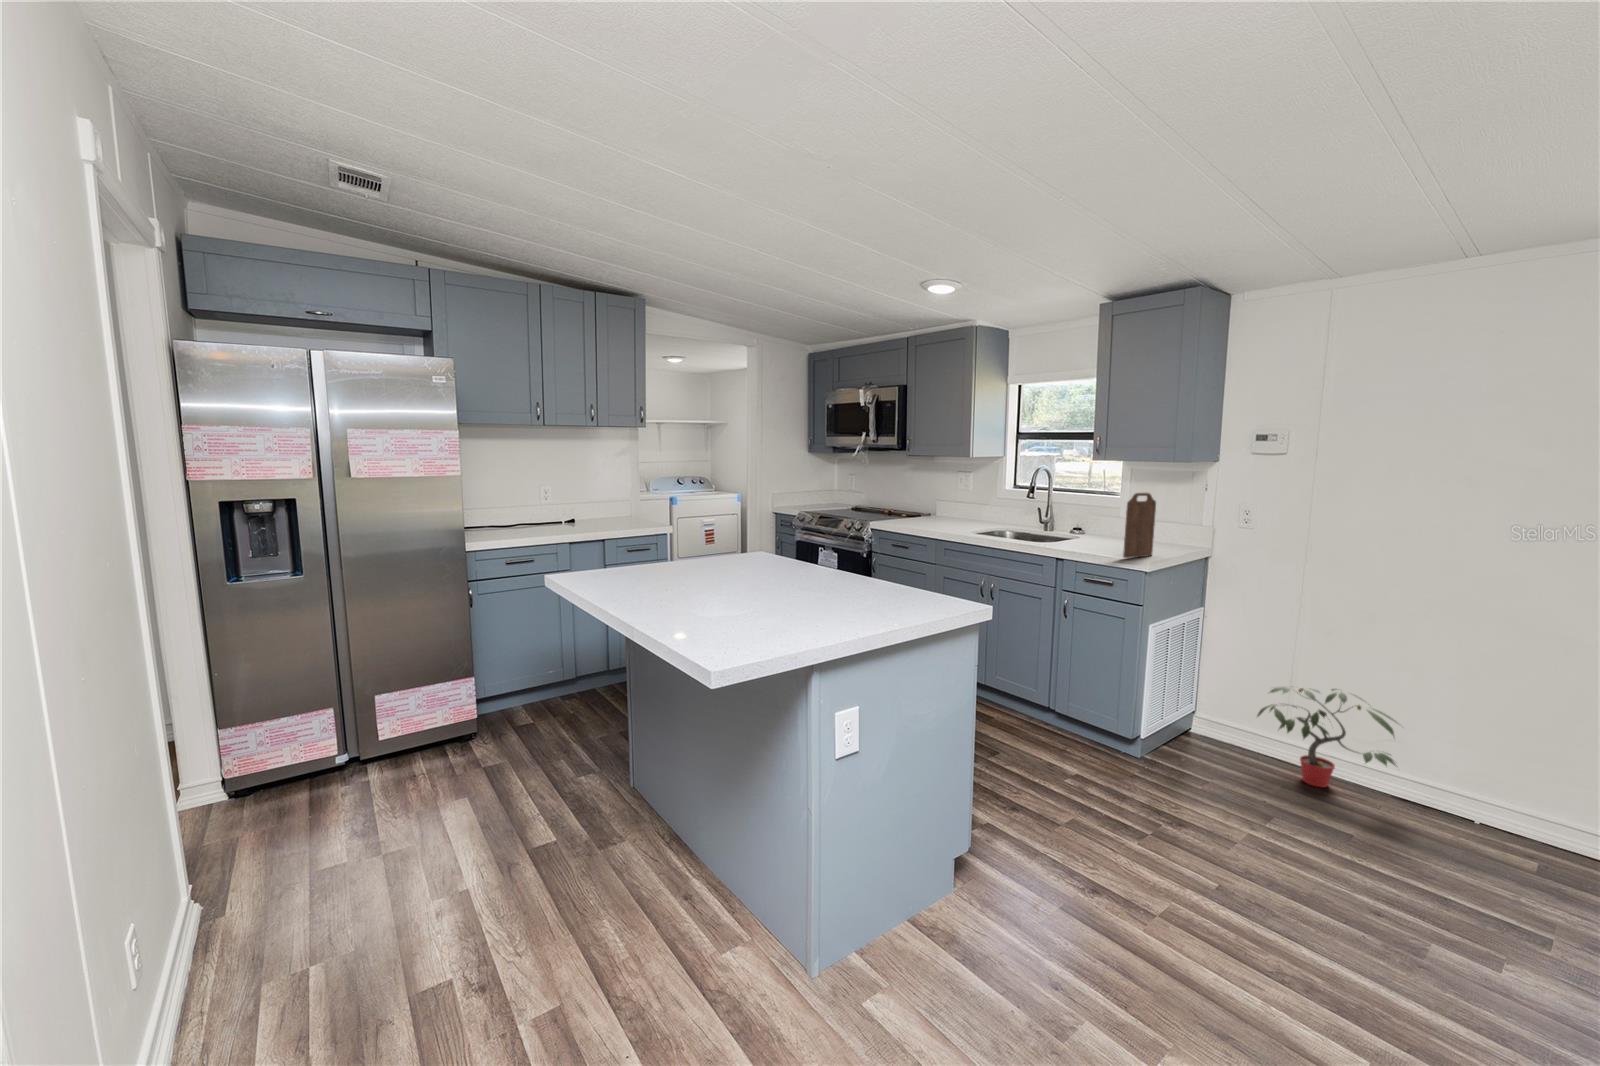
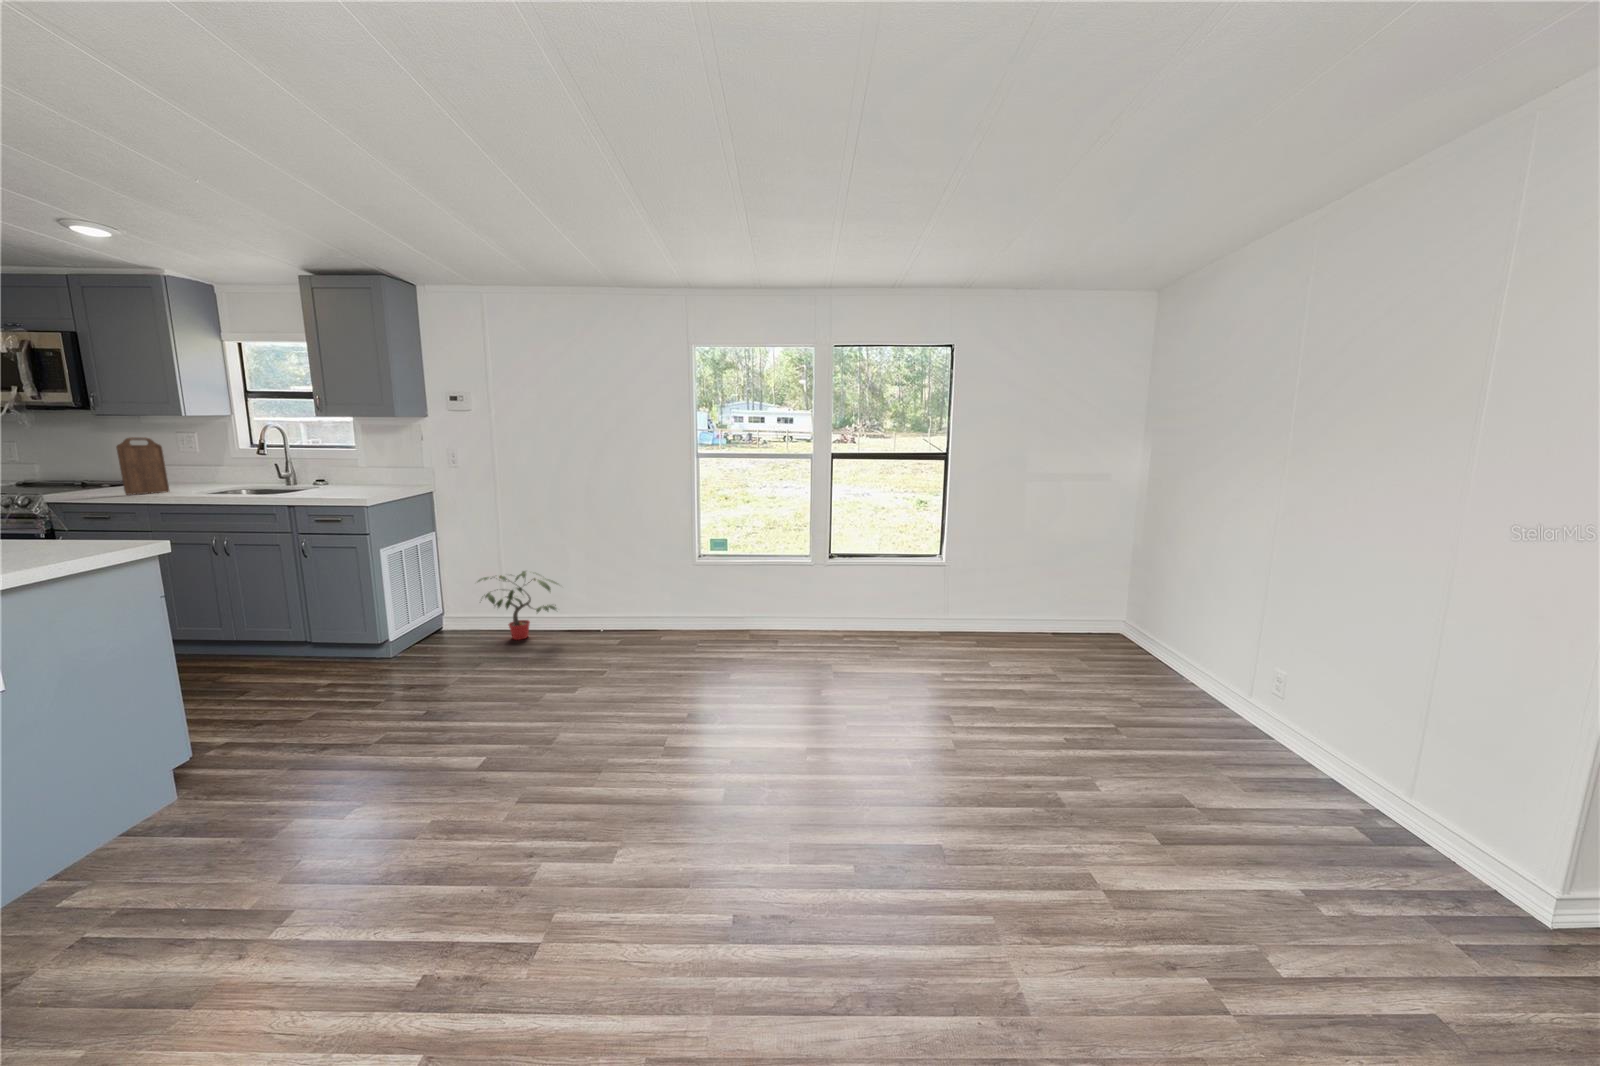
cutting board: present [1123,493,1156,558] -> present [116,437,169,495]

